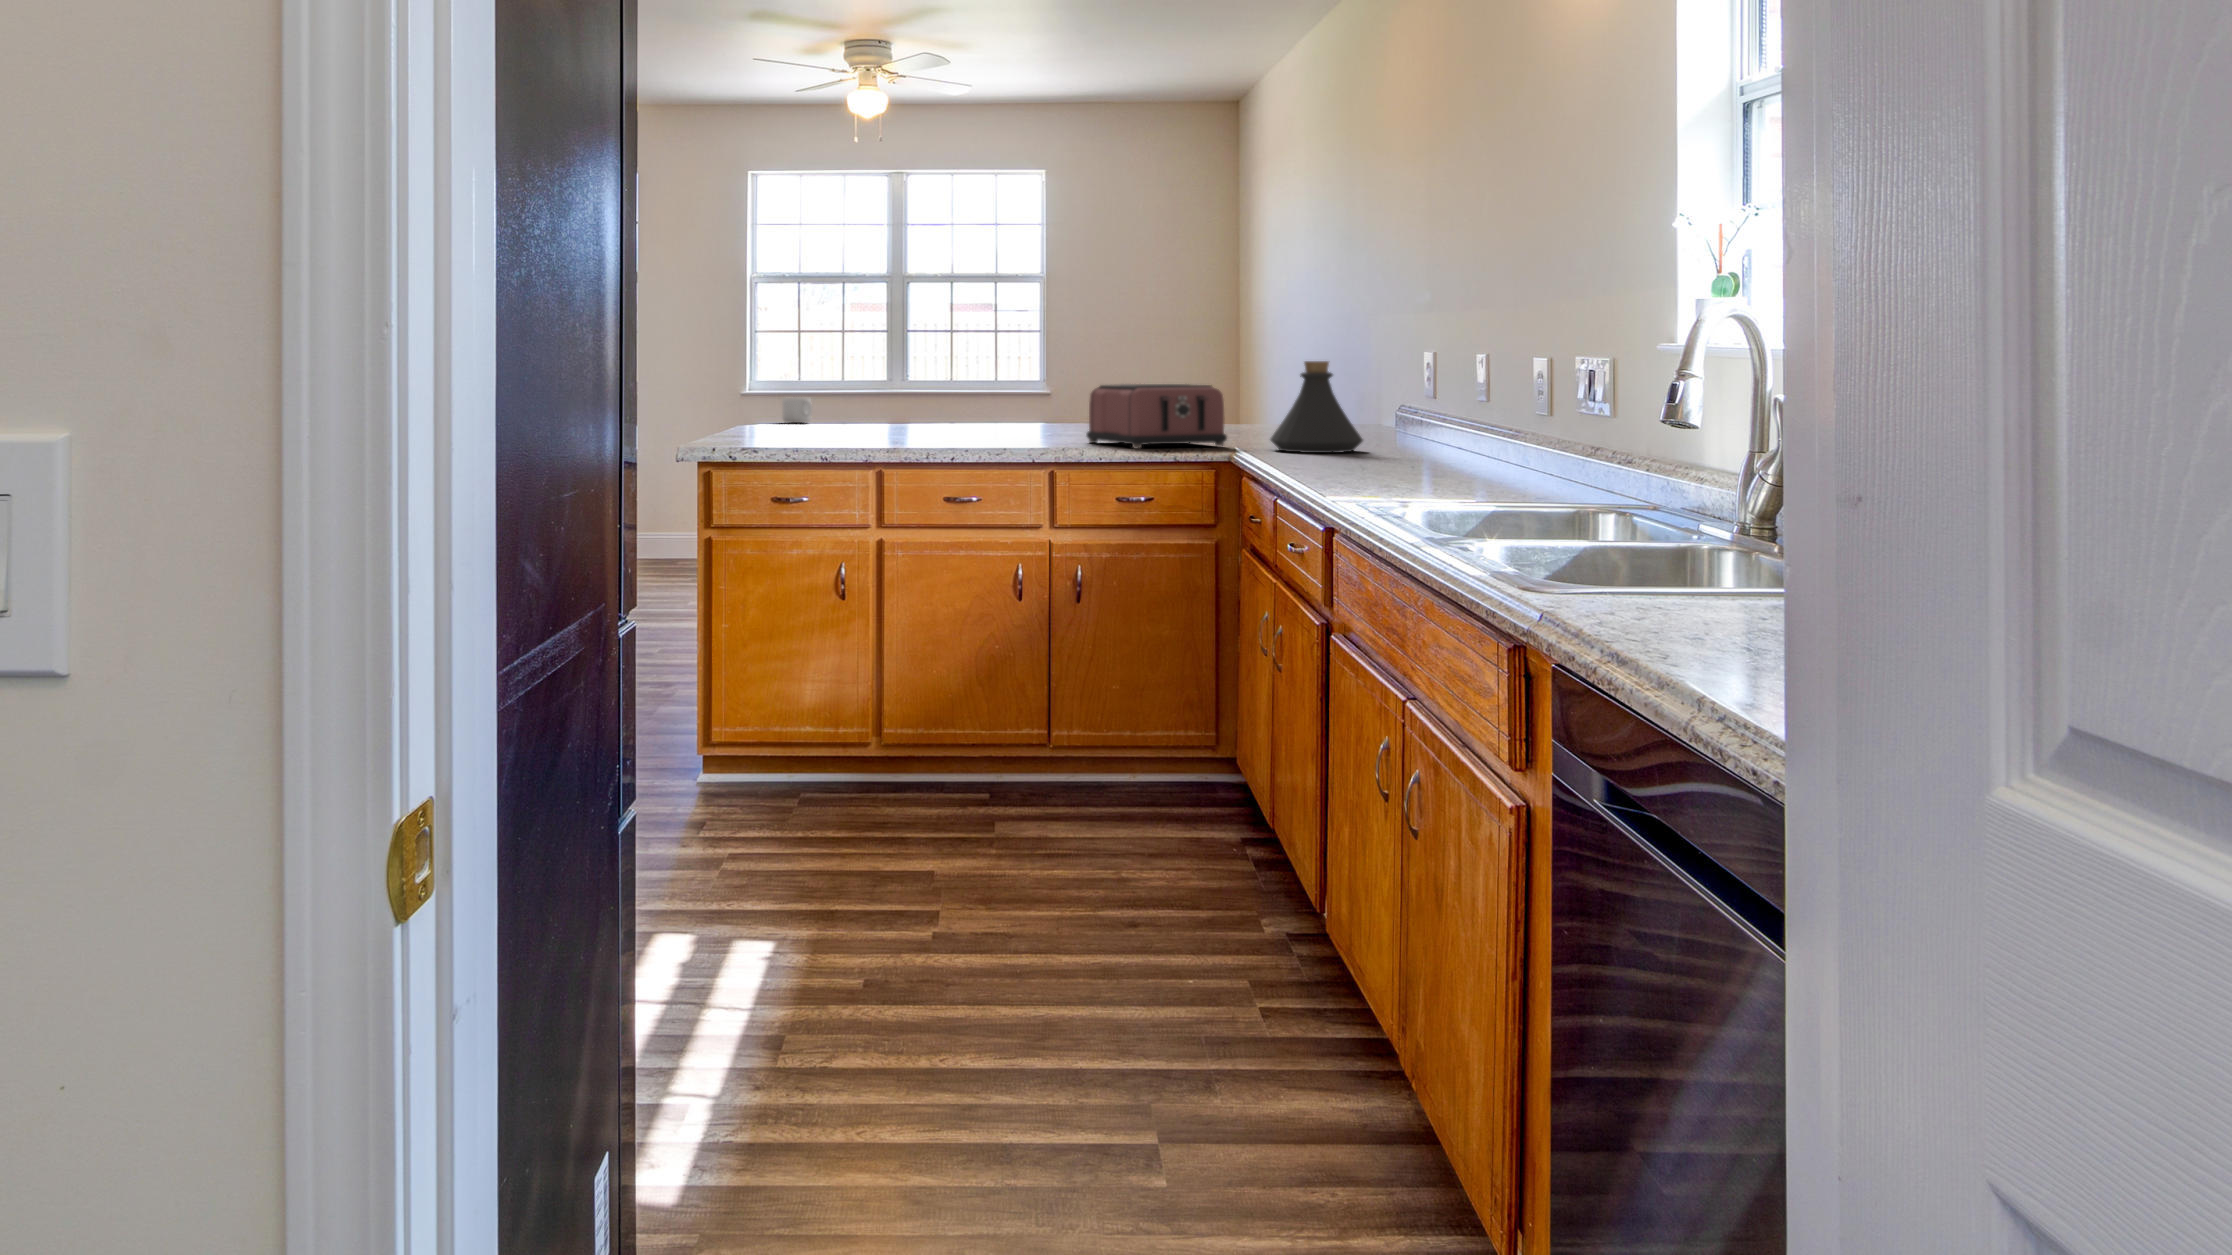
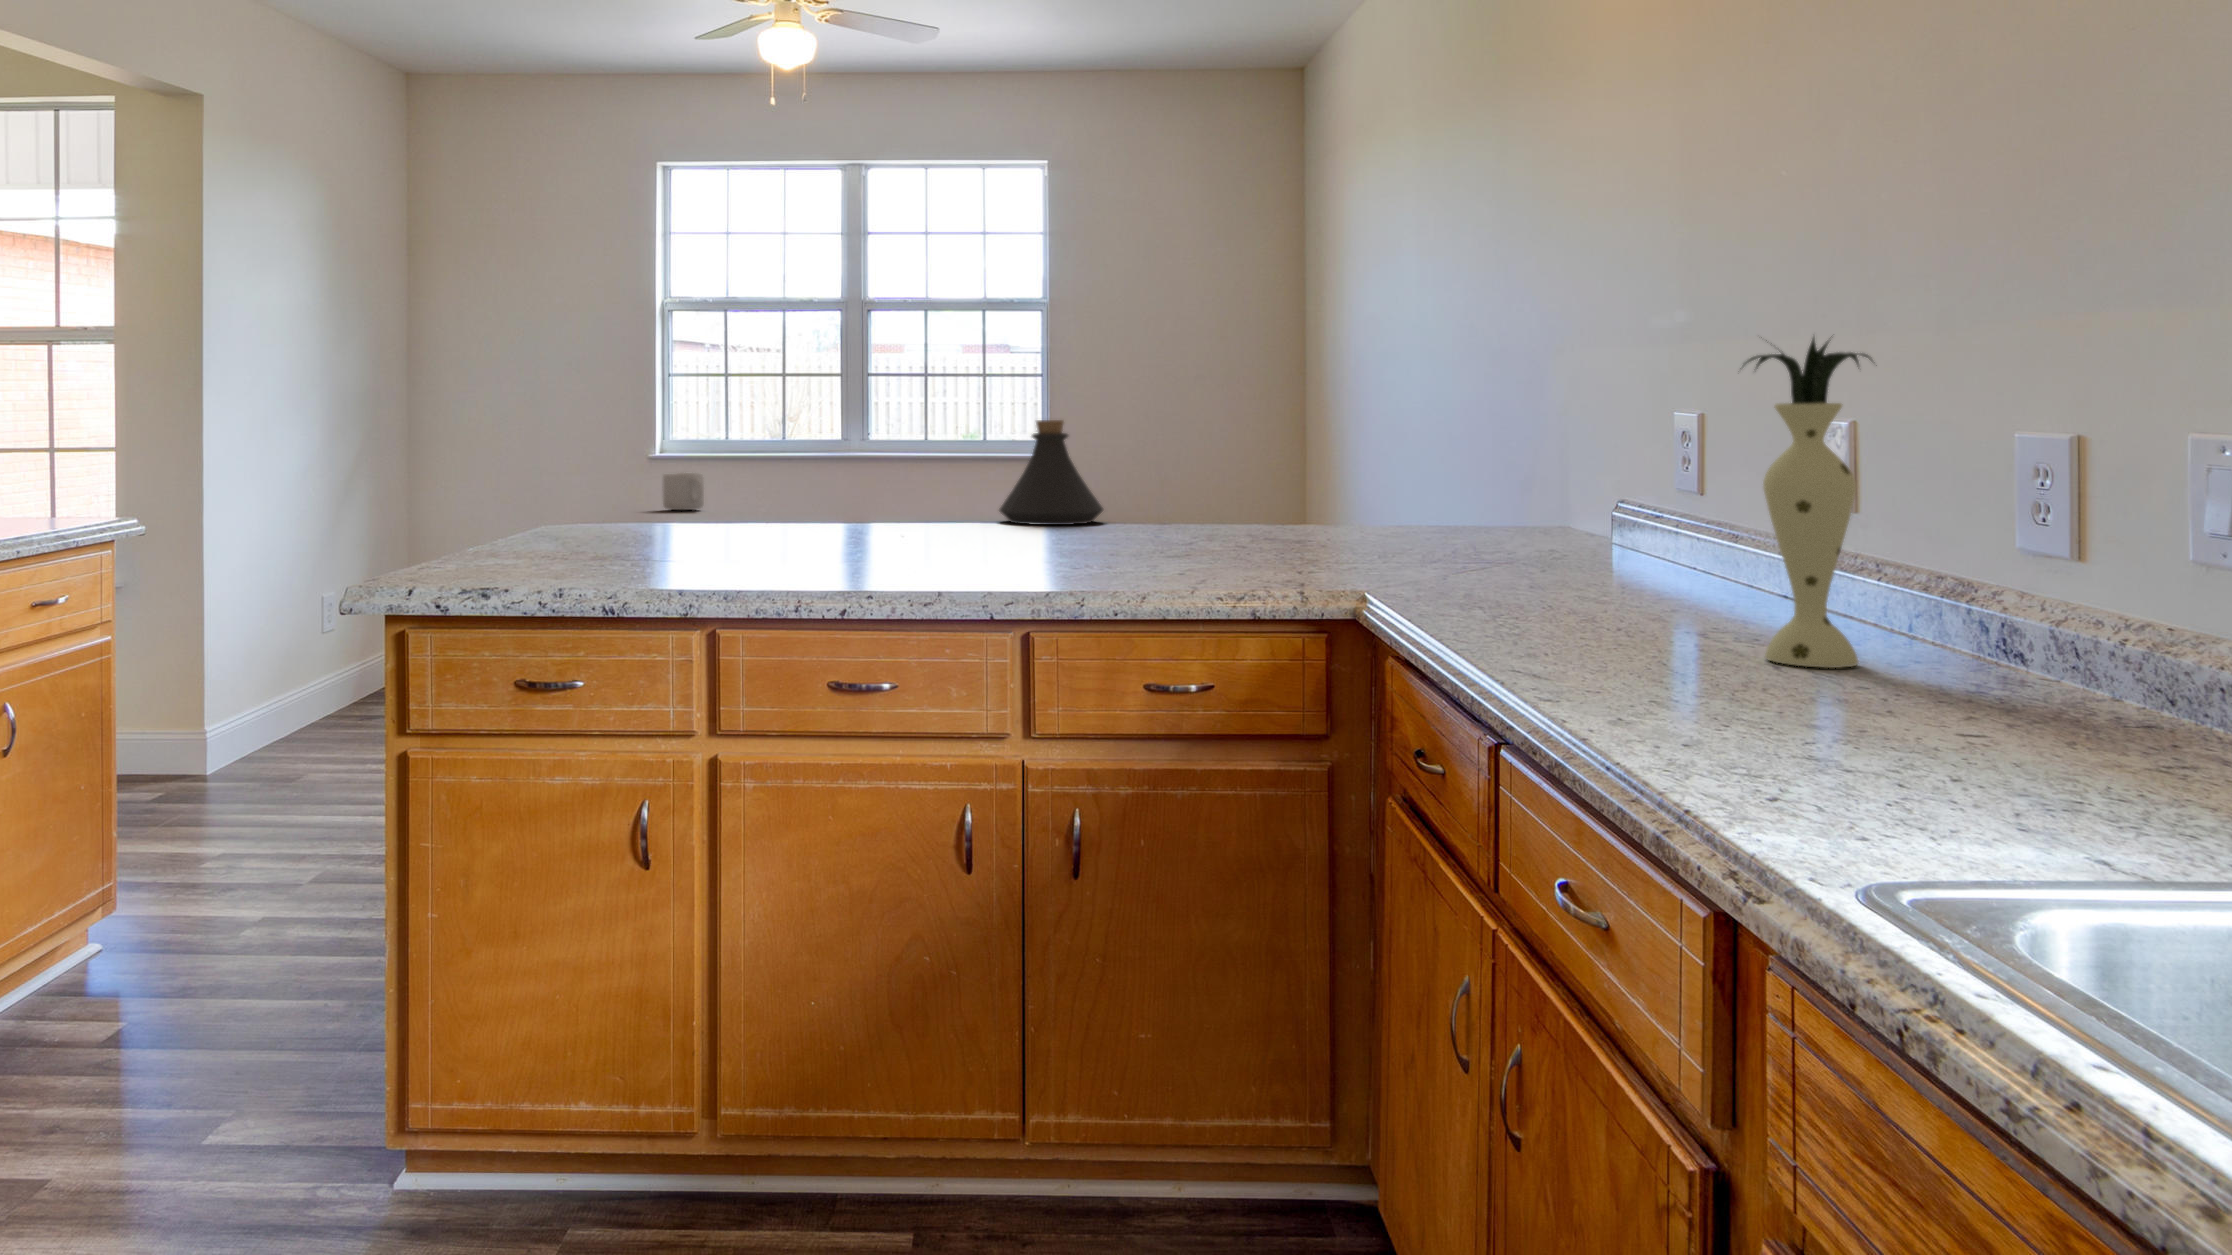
vase: none [1393,315,1455,470] -> present [1740,338,1872,668]
bottle: present [1270,361,1363,453] -> present [999,420,1103,525]
toaster: present [1086,384,1227,449] -> none [1099,461,1350,579]

